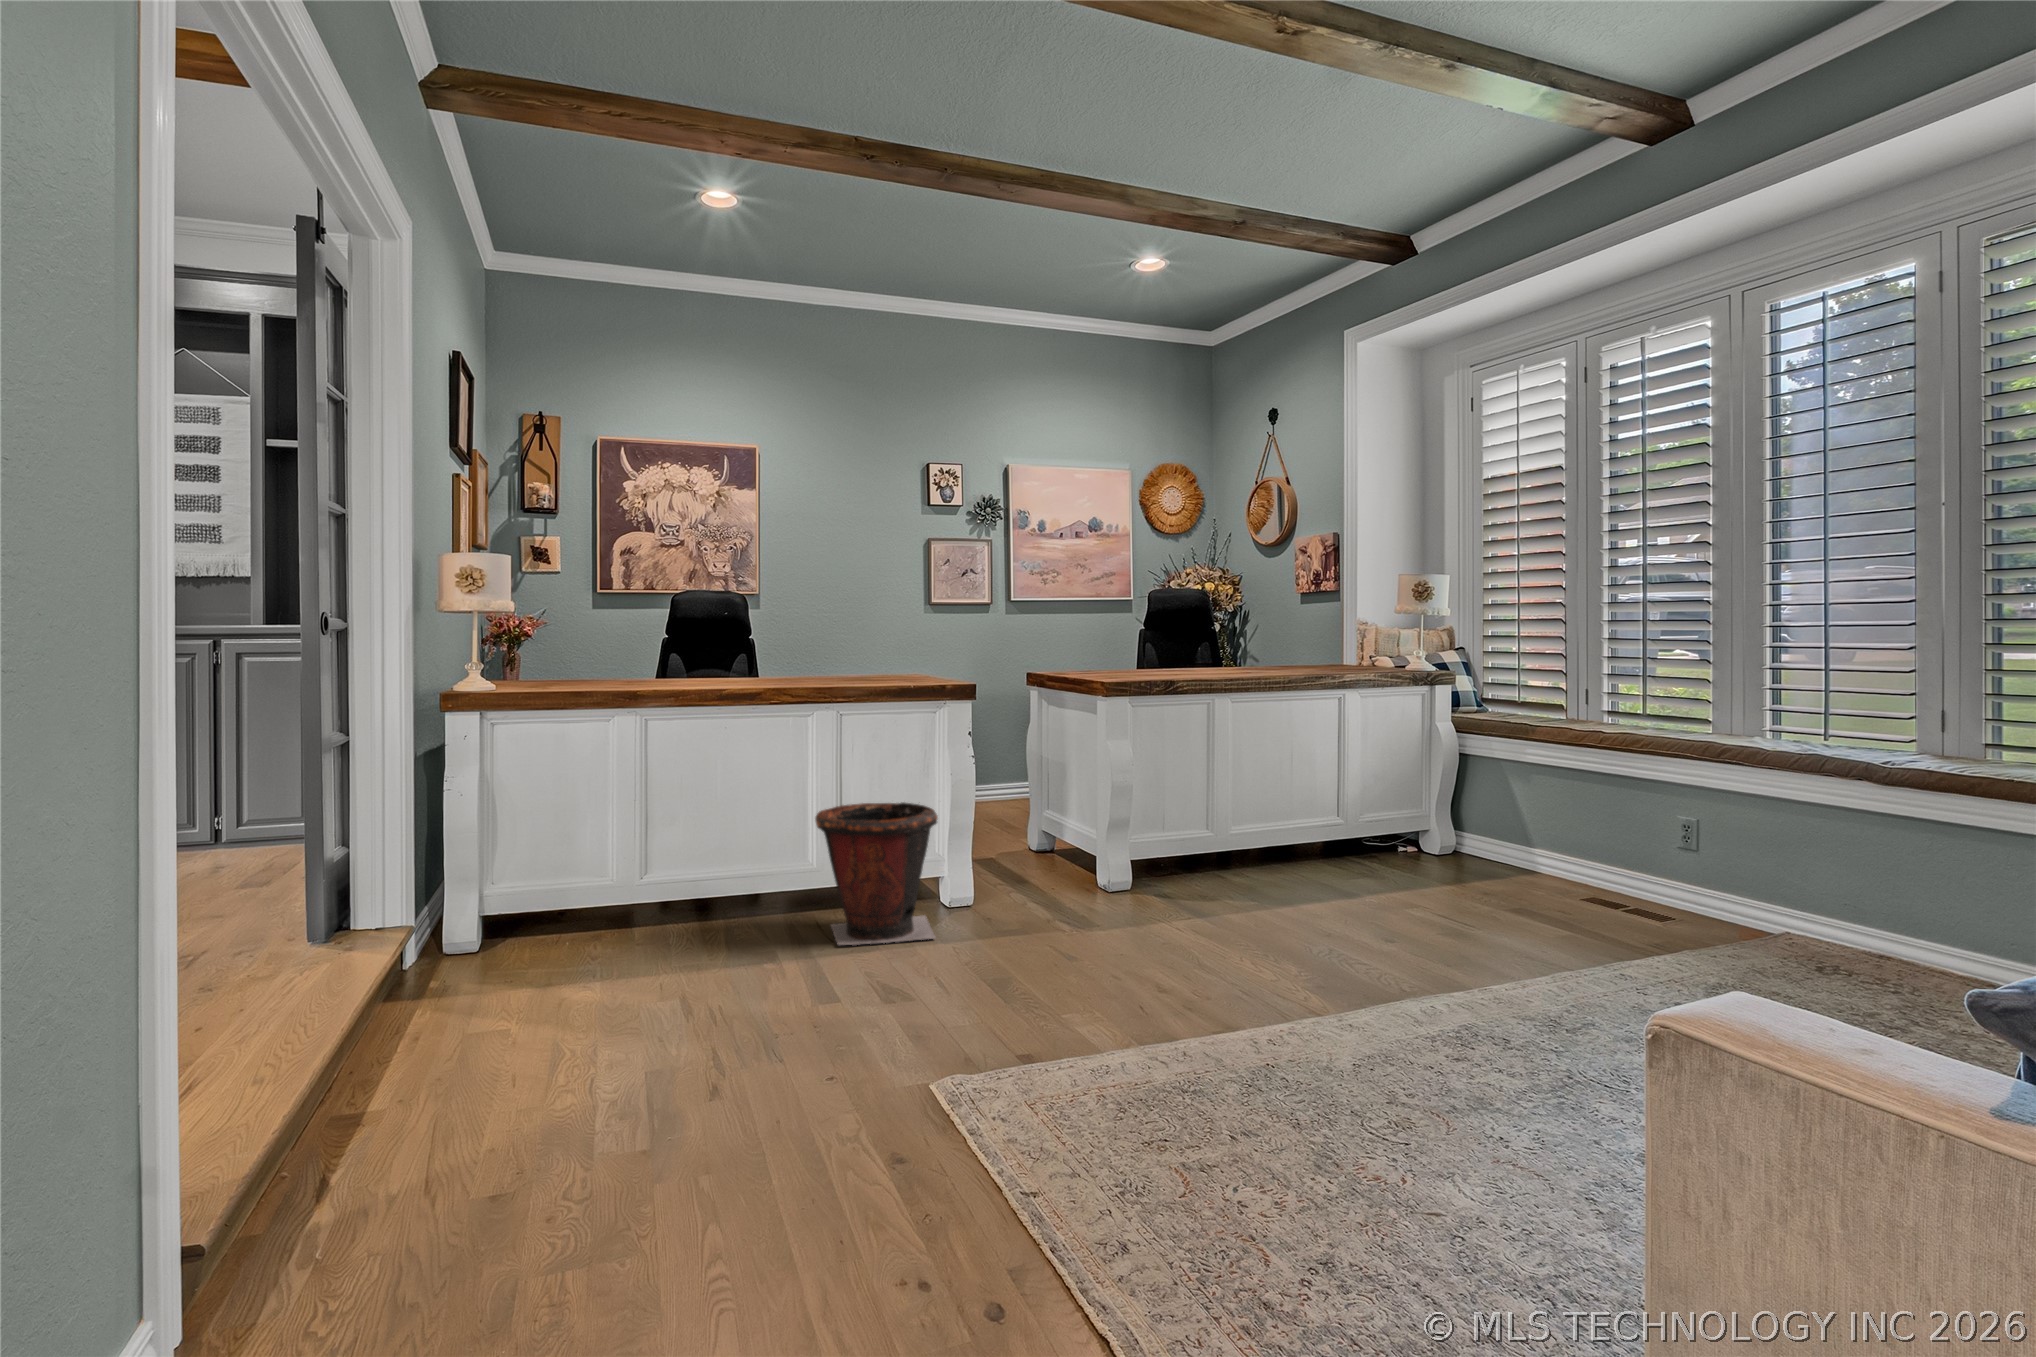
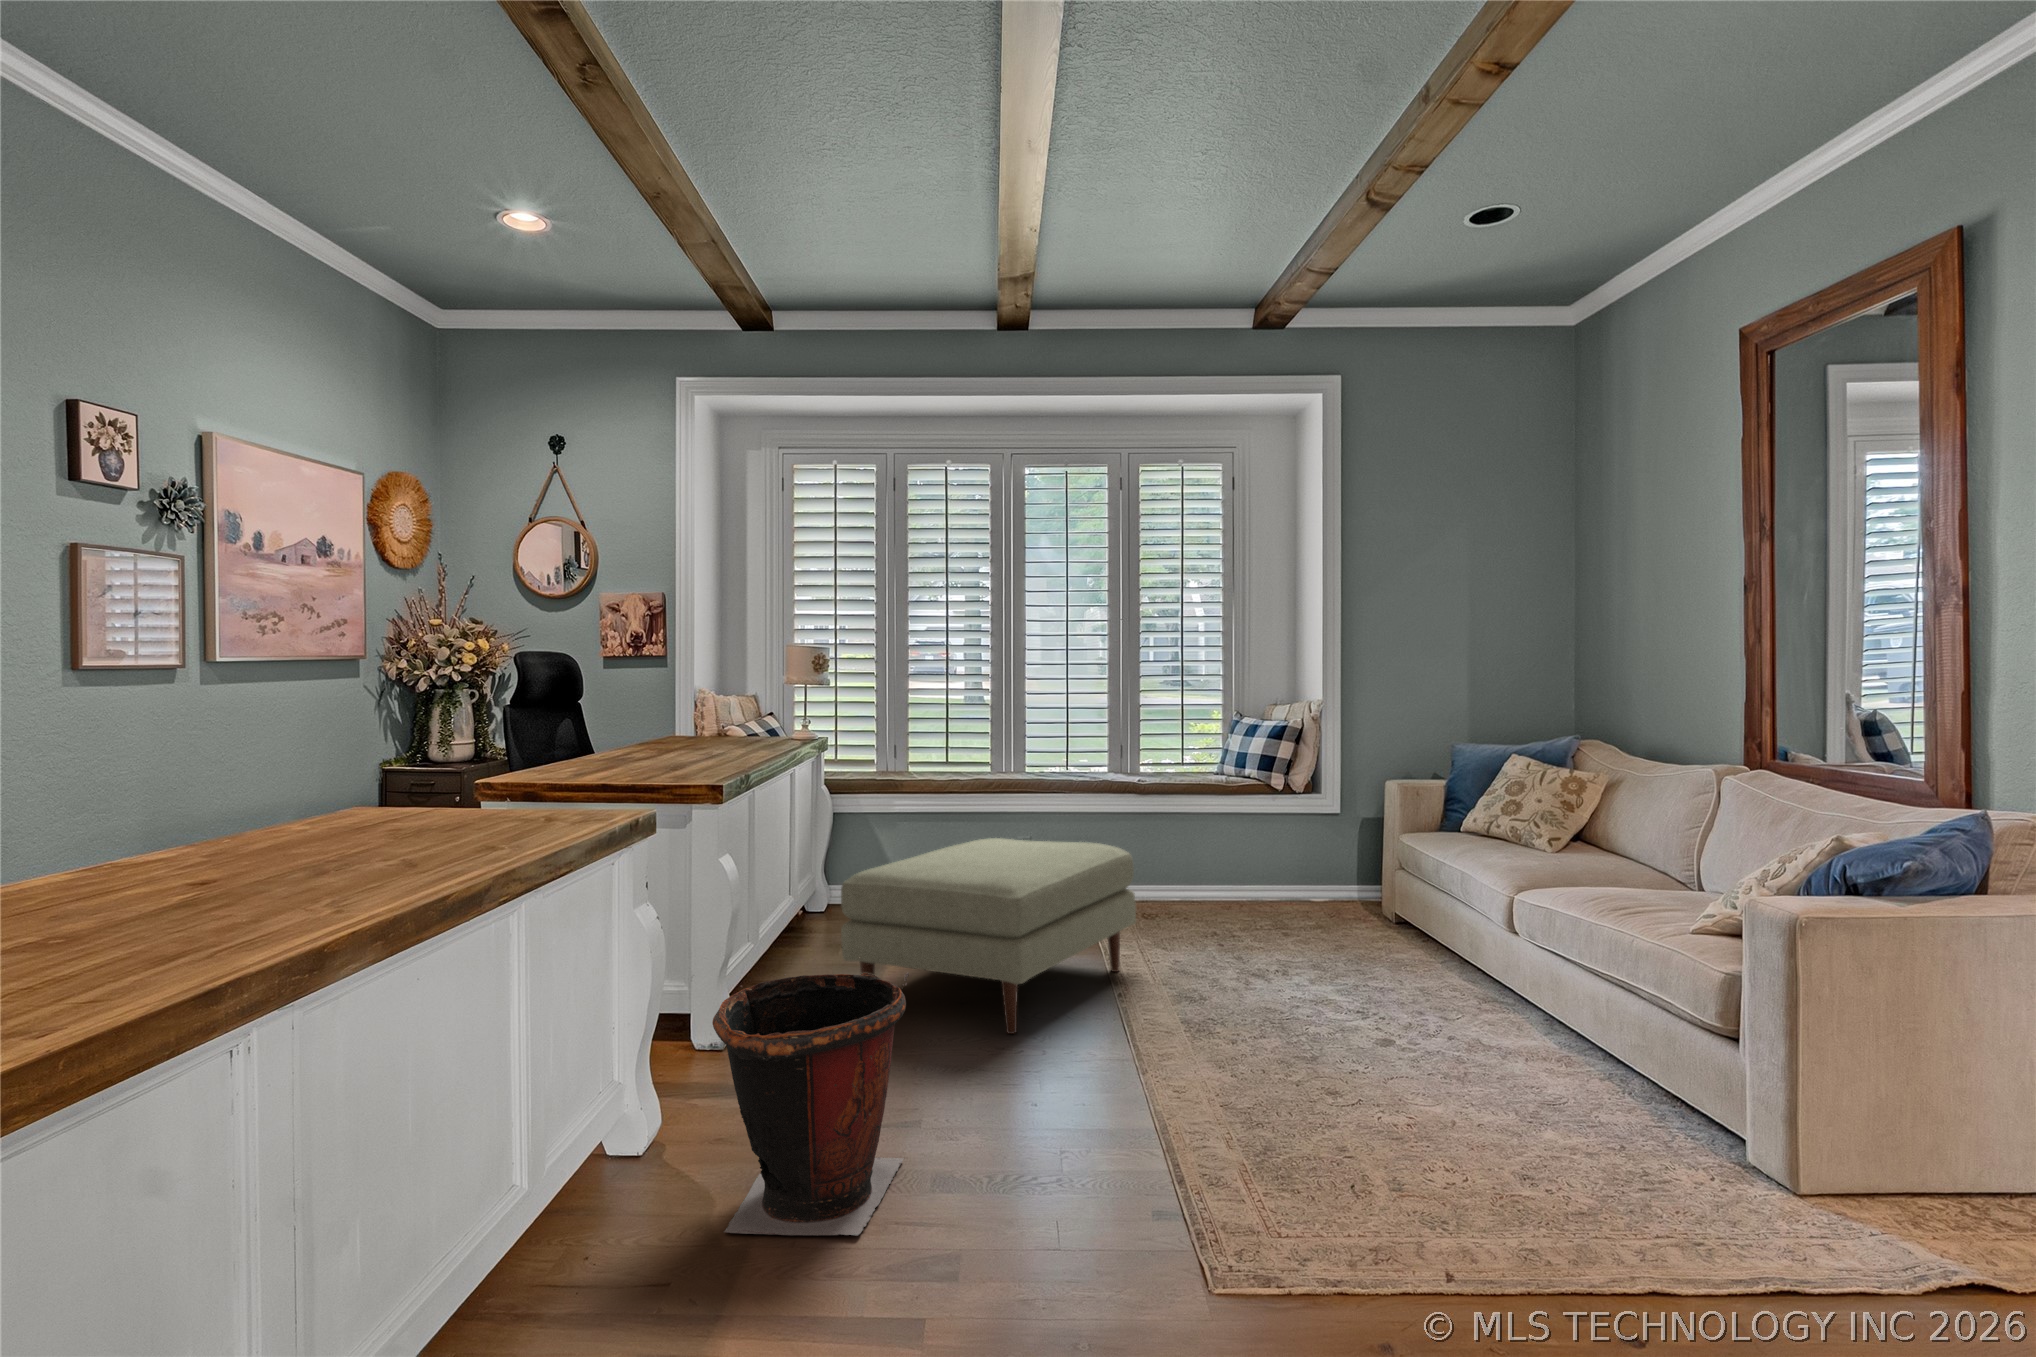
ottoman: none [1164,778,1421,939] -> present [841,838,1136,1034]

